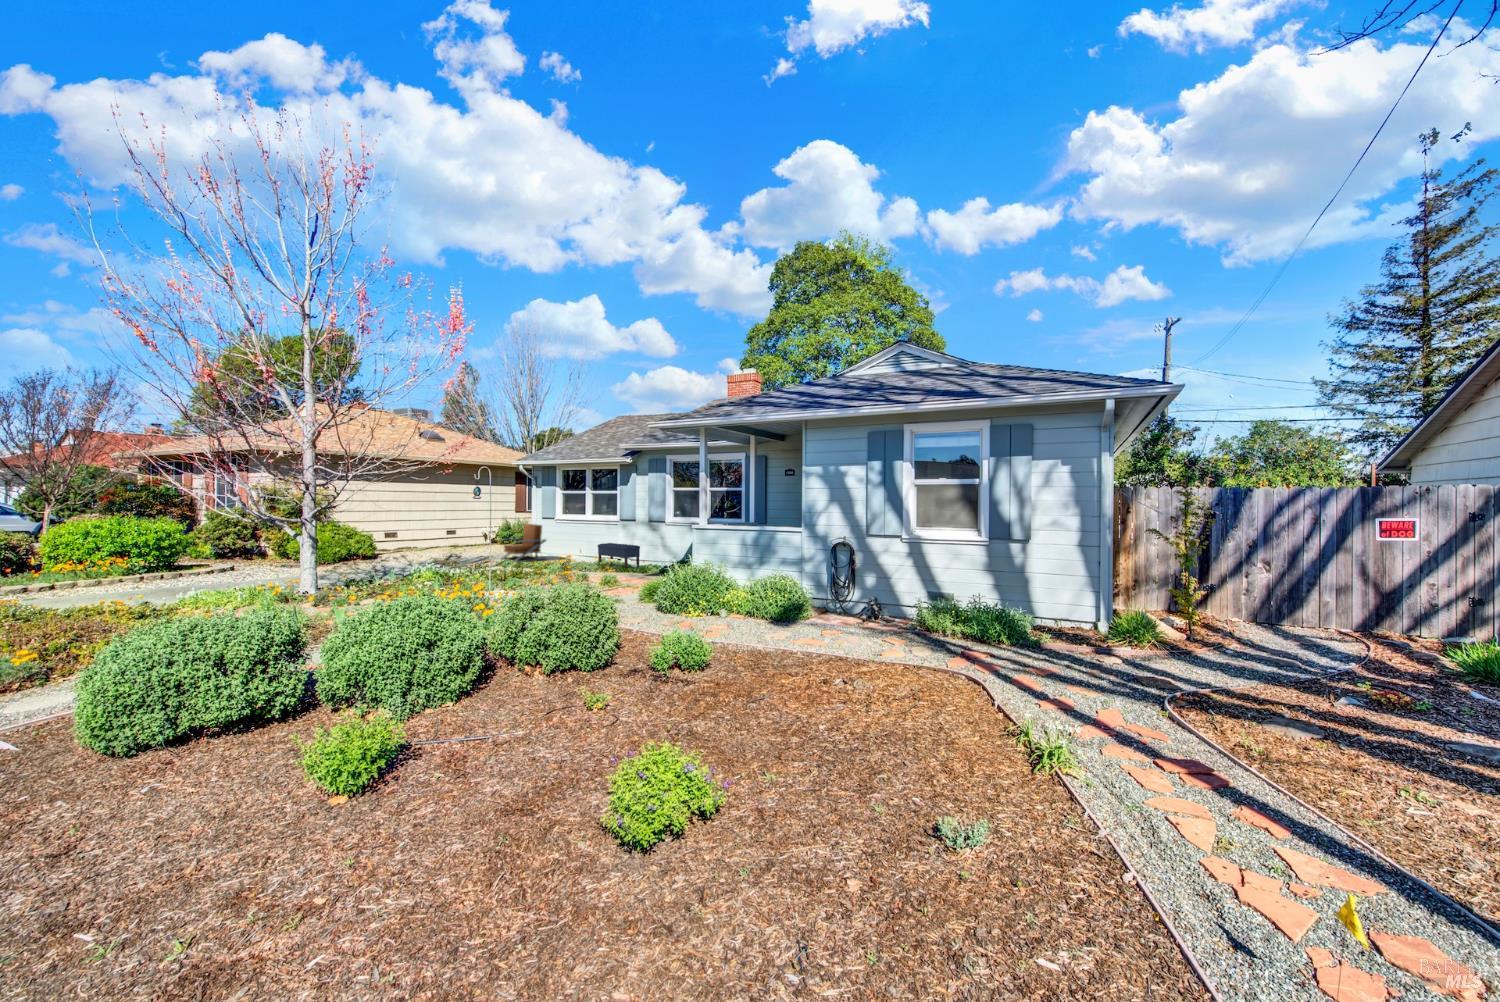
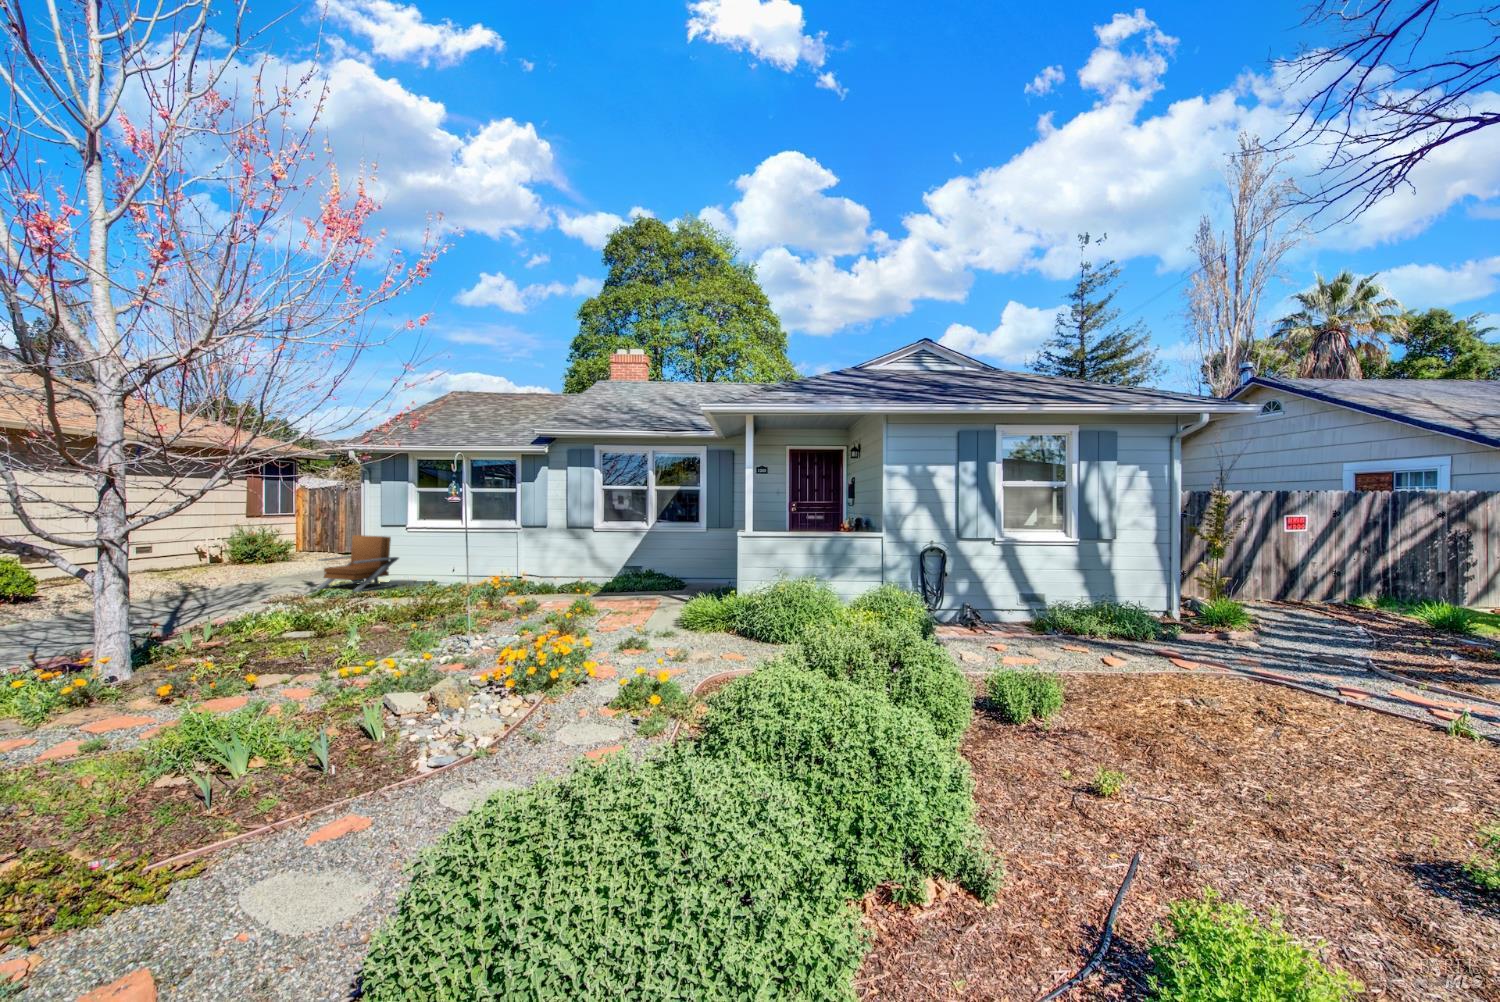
bench: present [598,543,640,568] -> none [499,558,566,591]

